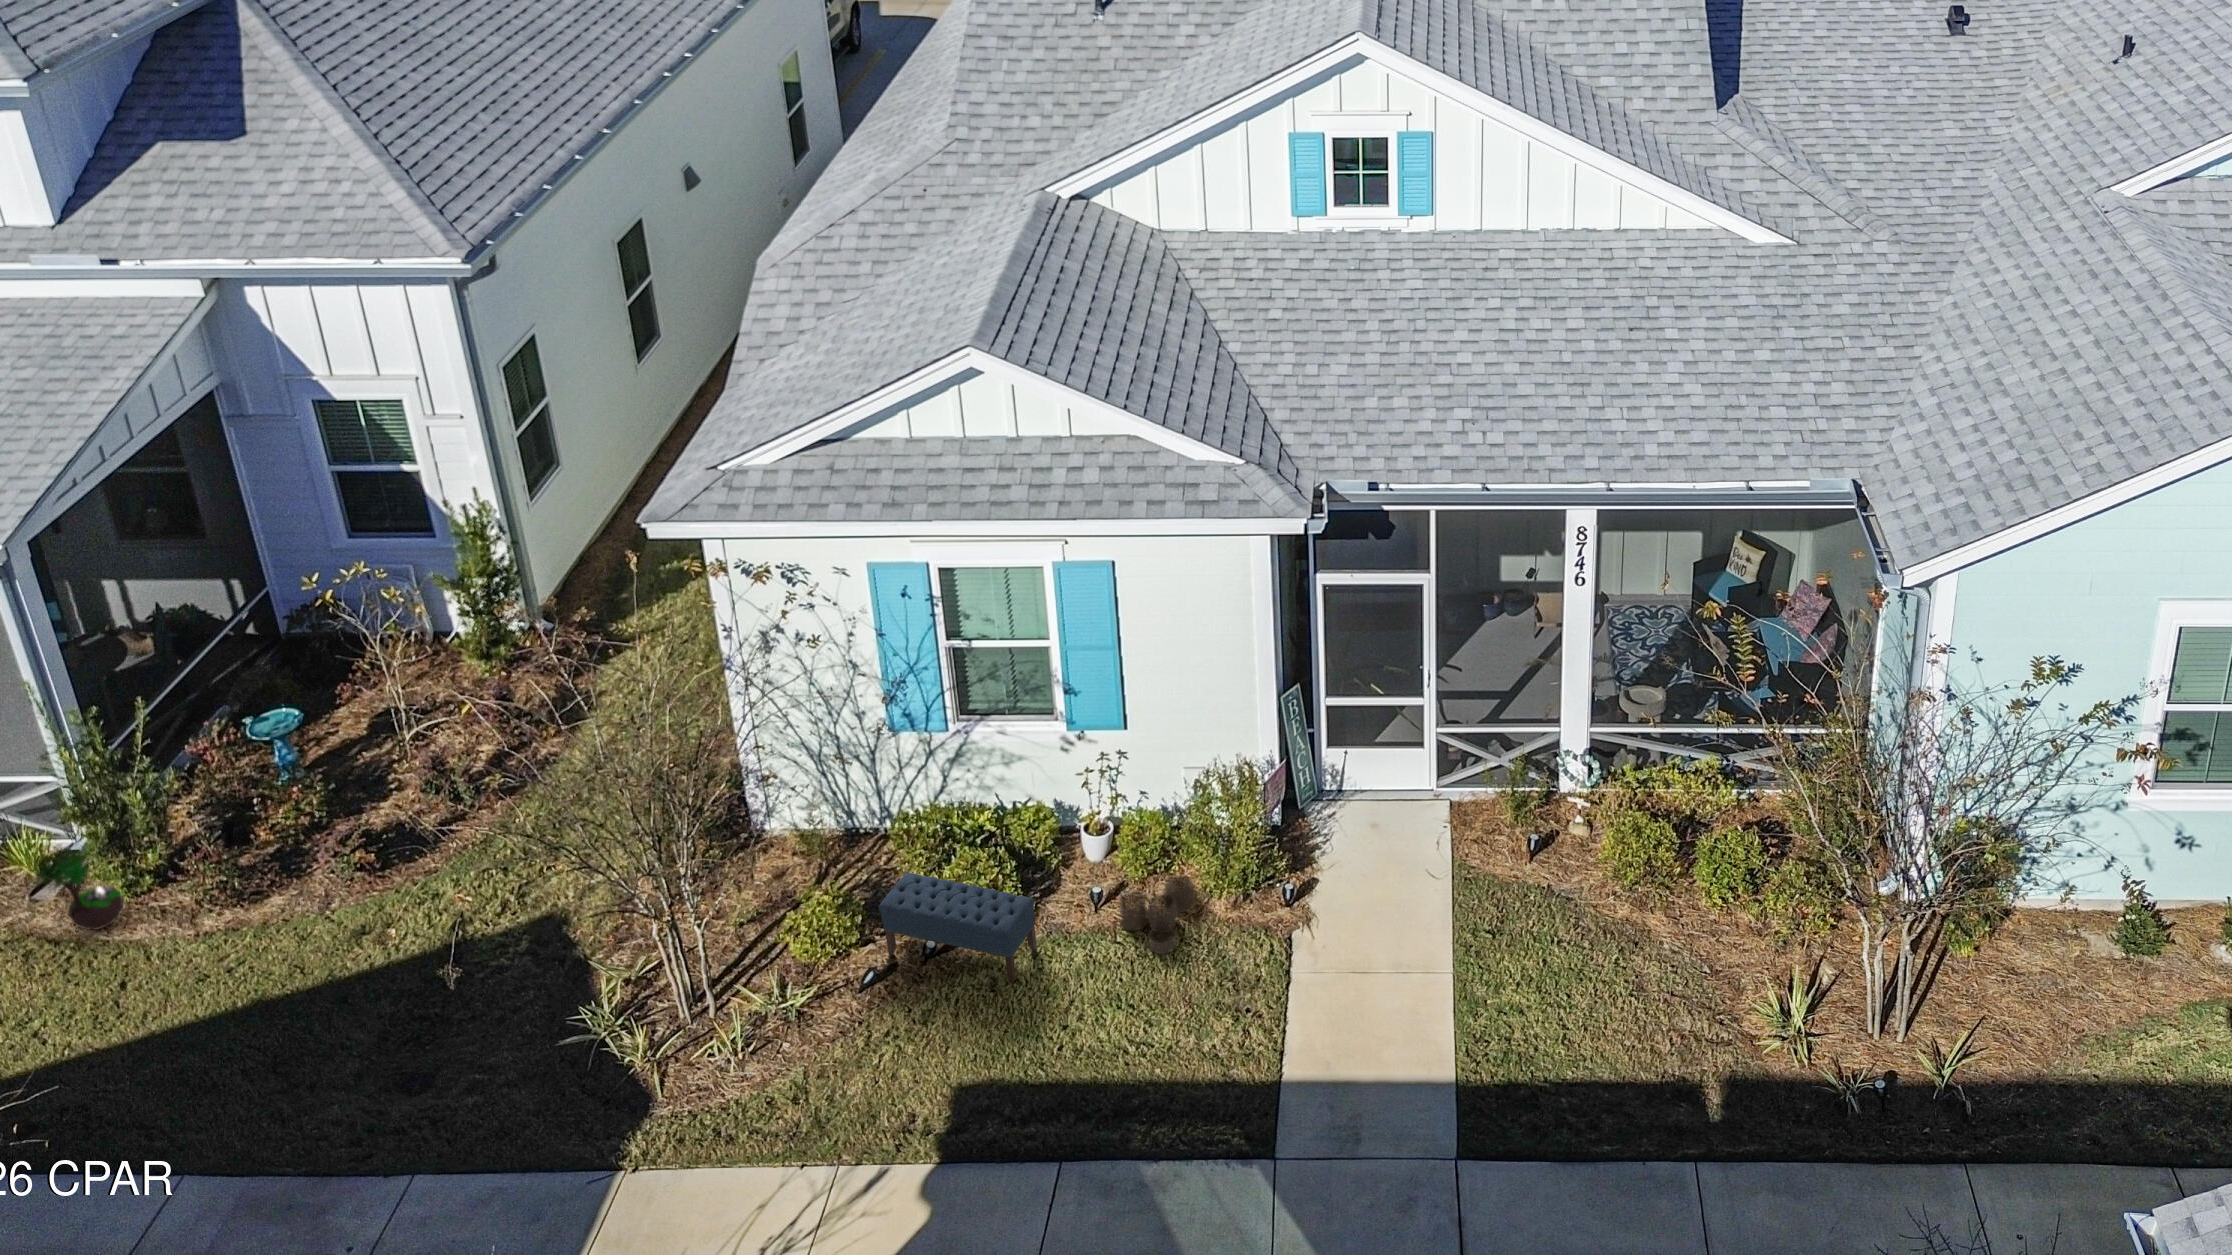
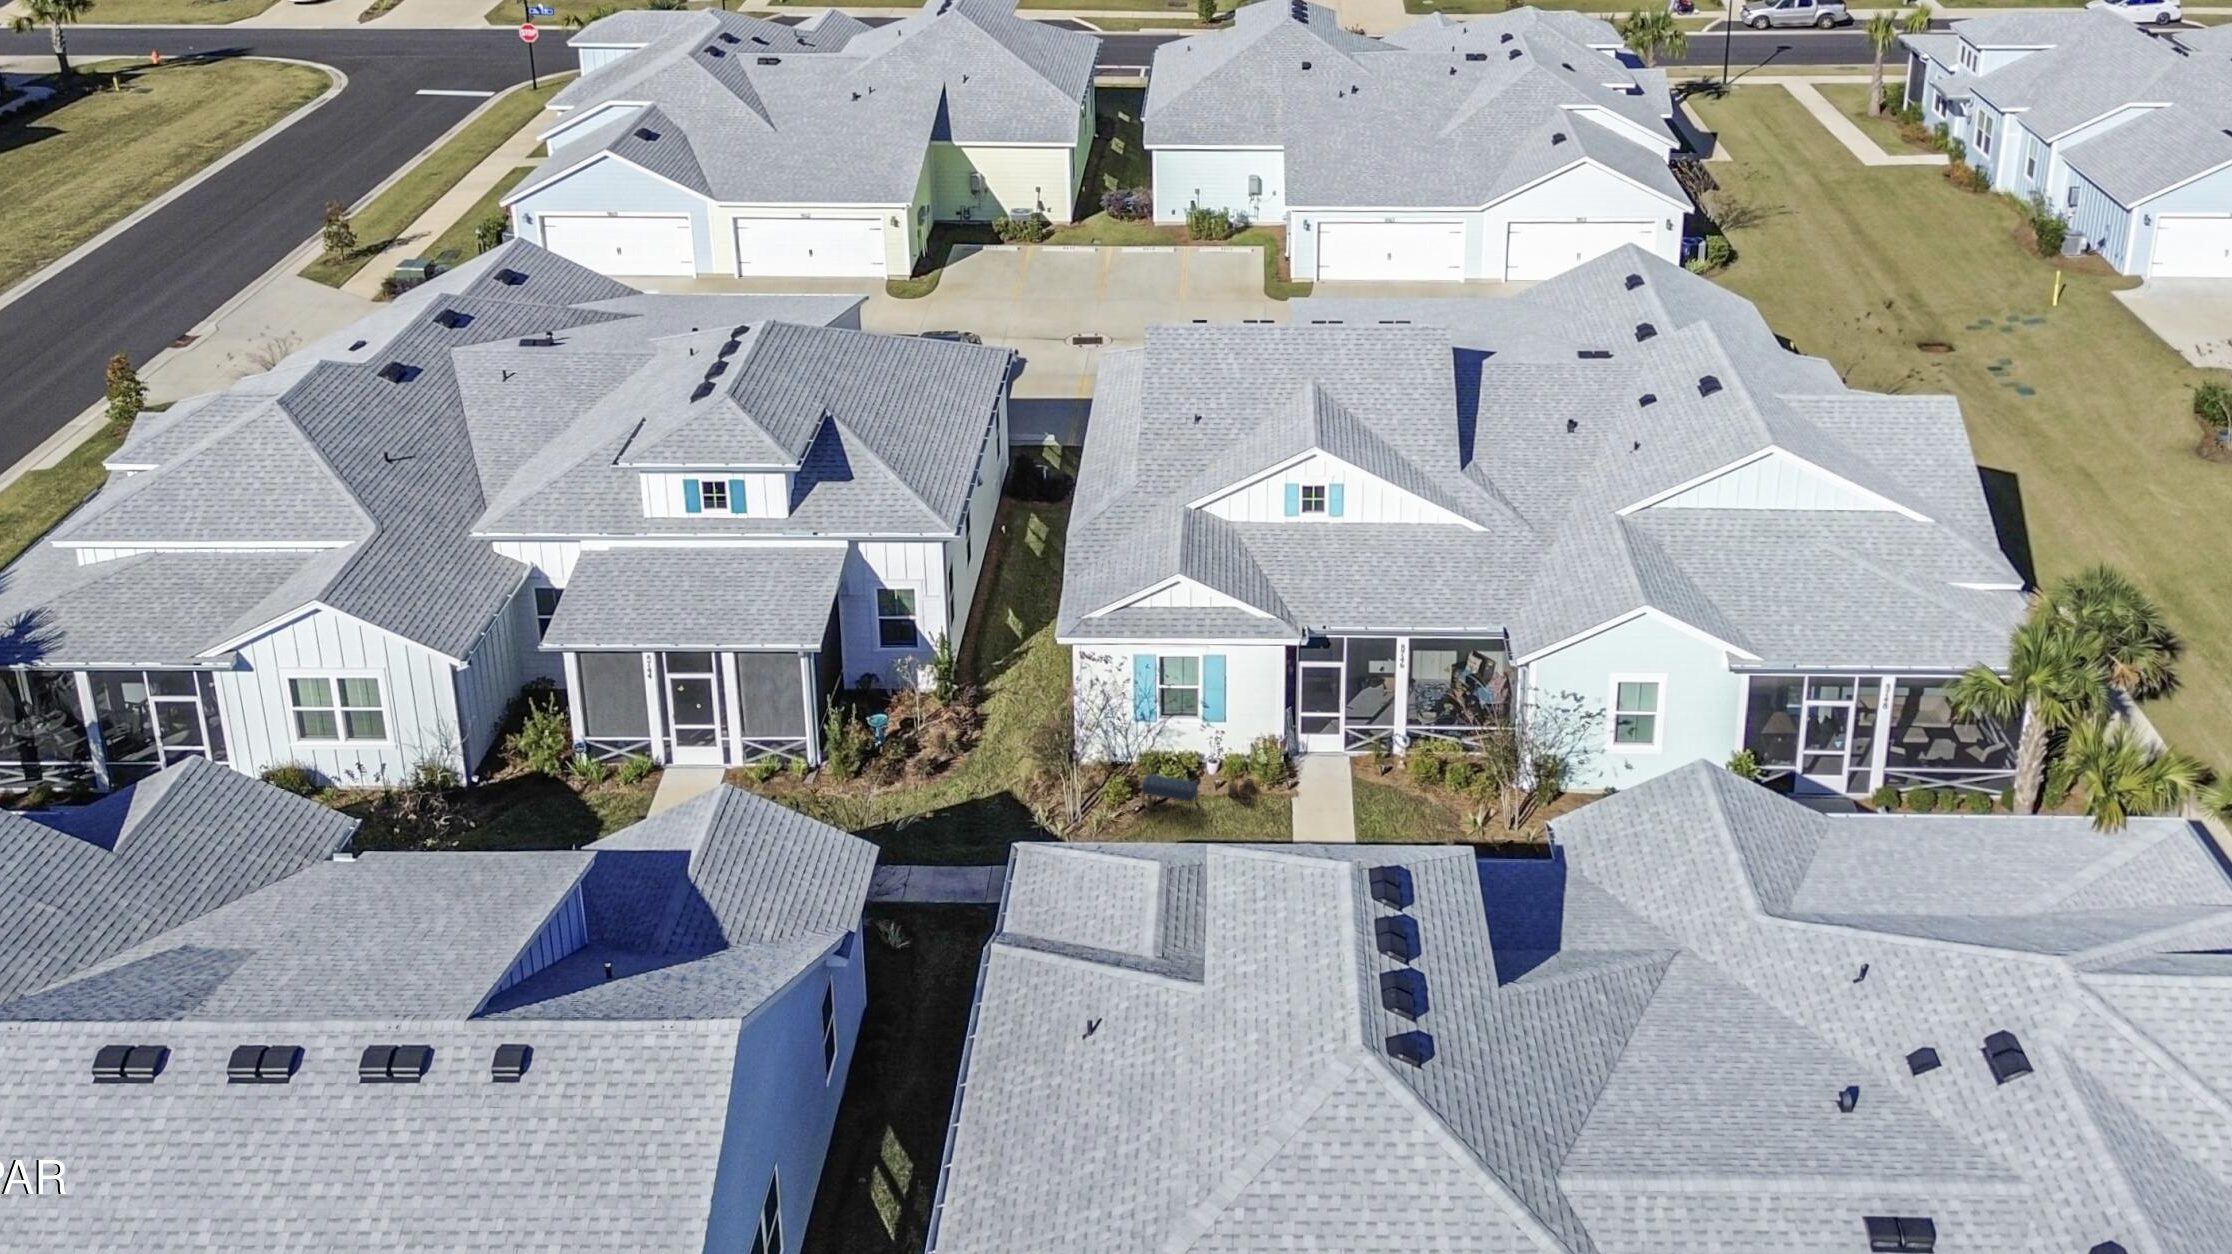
potted tree: present [27,847,123,930] -> none [817,761,843,796]

